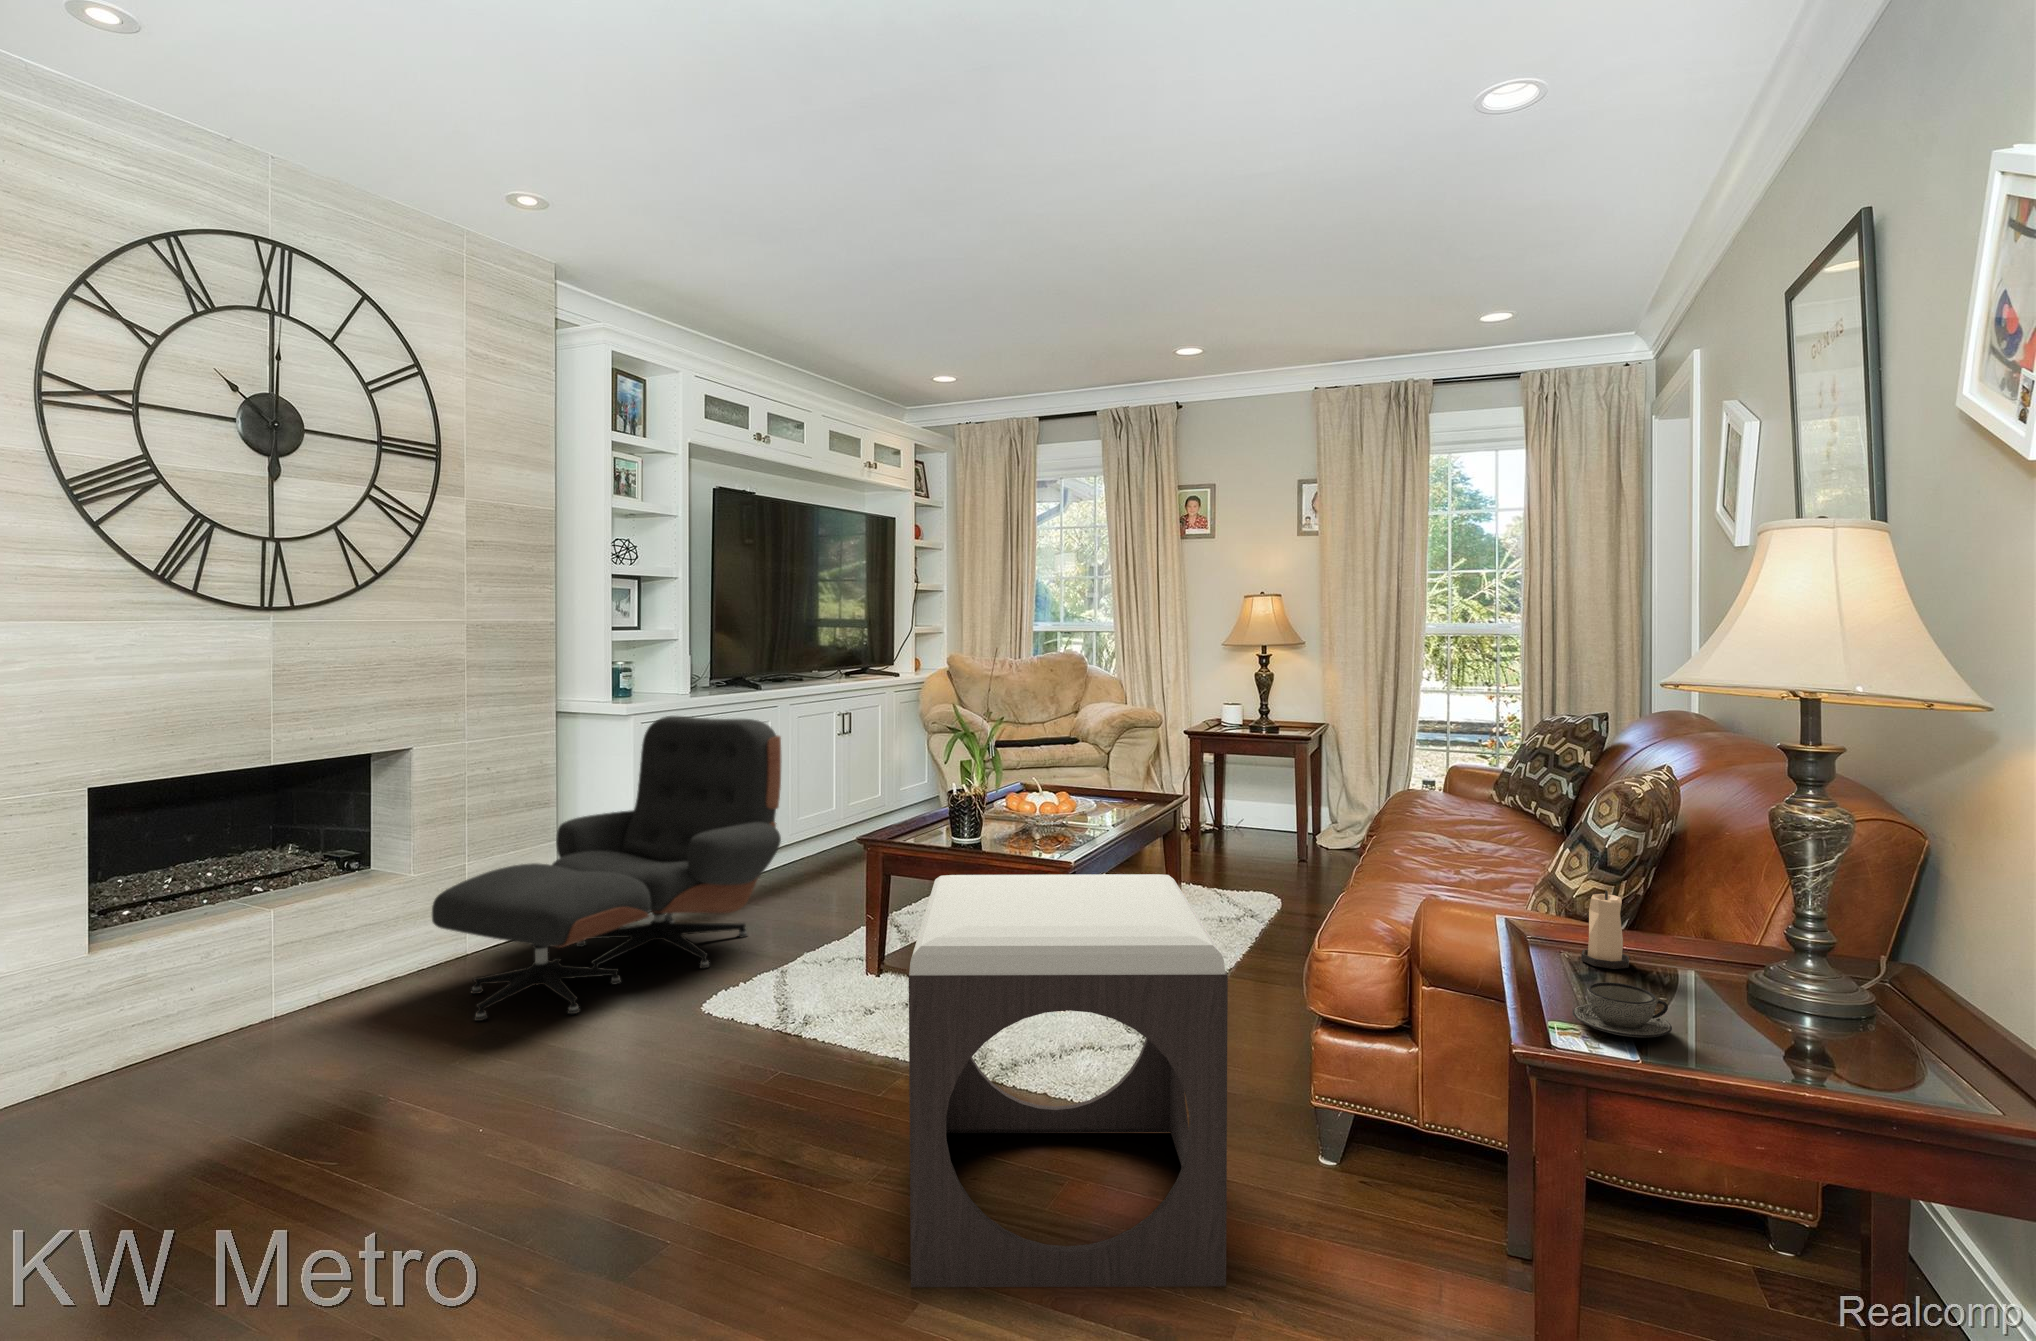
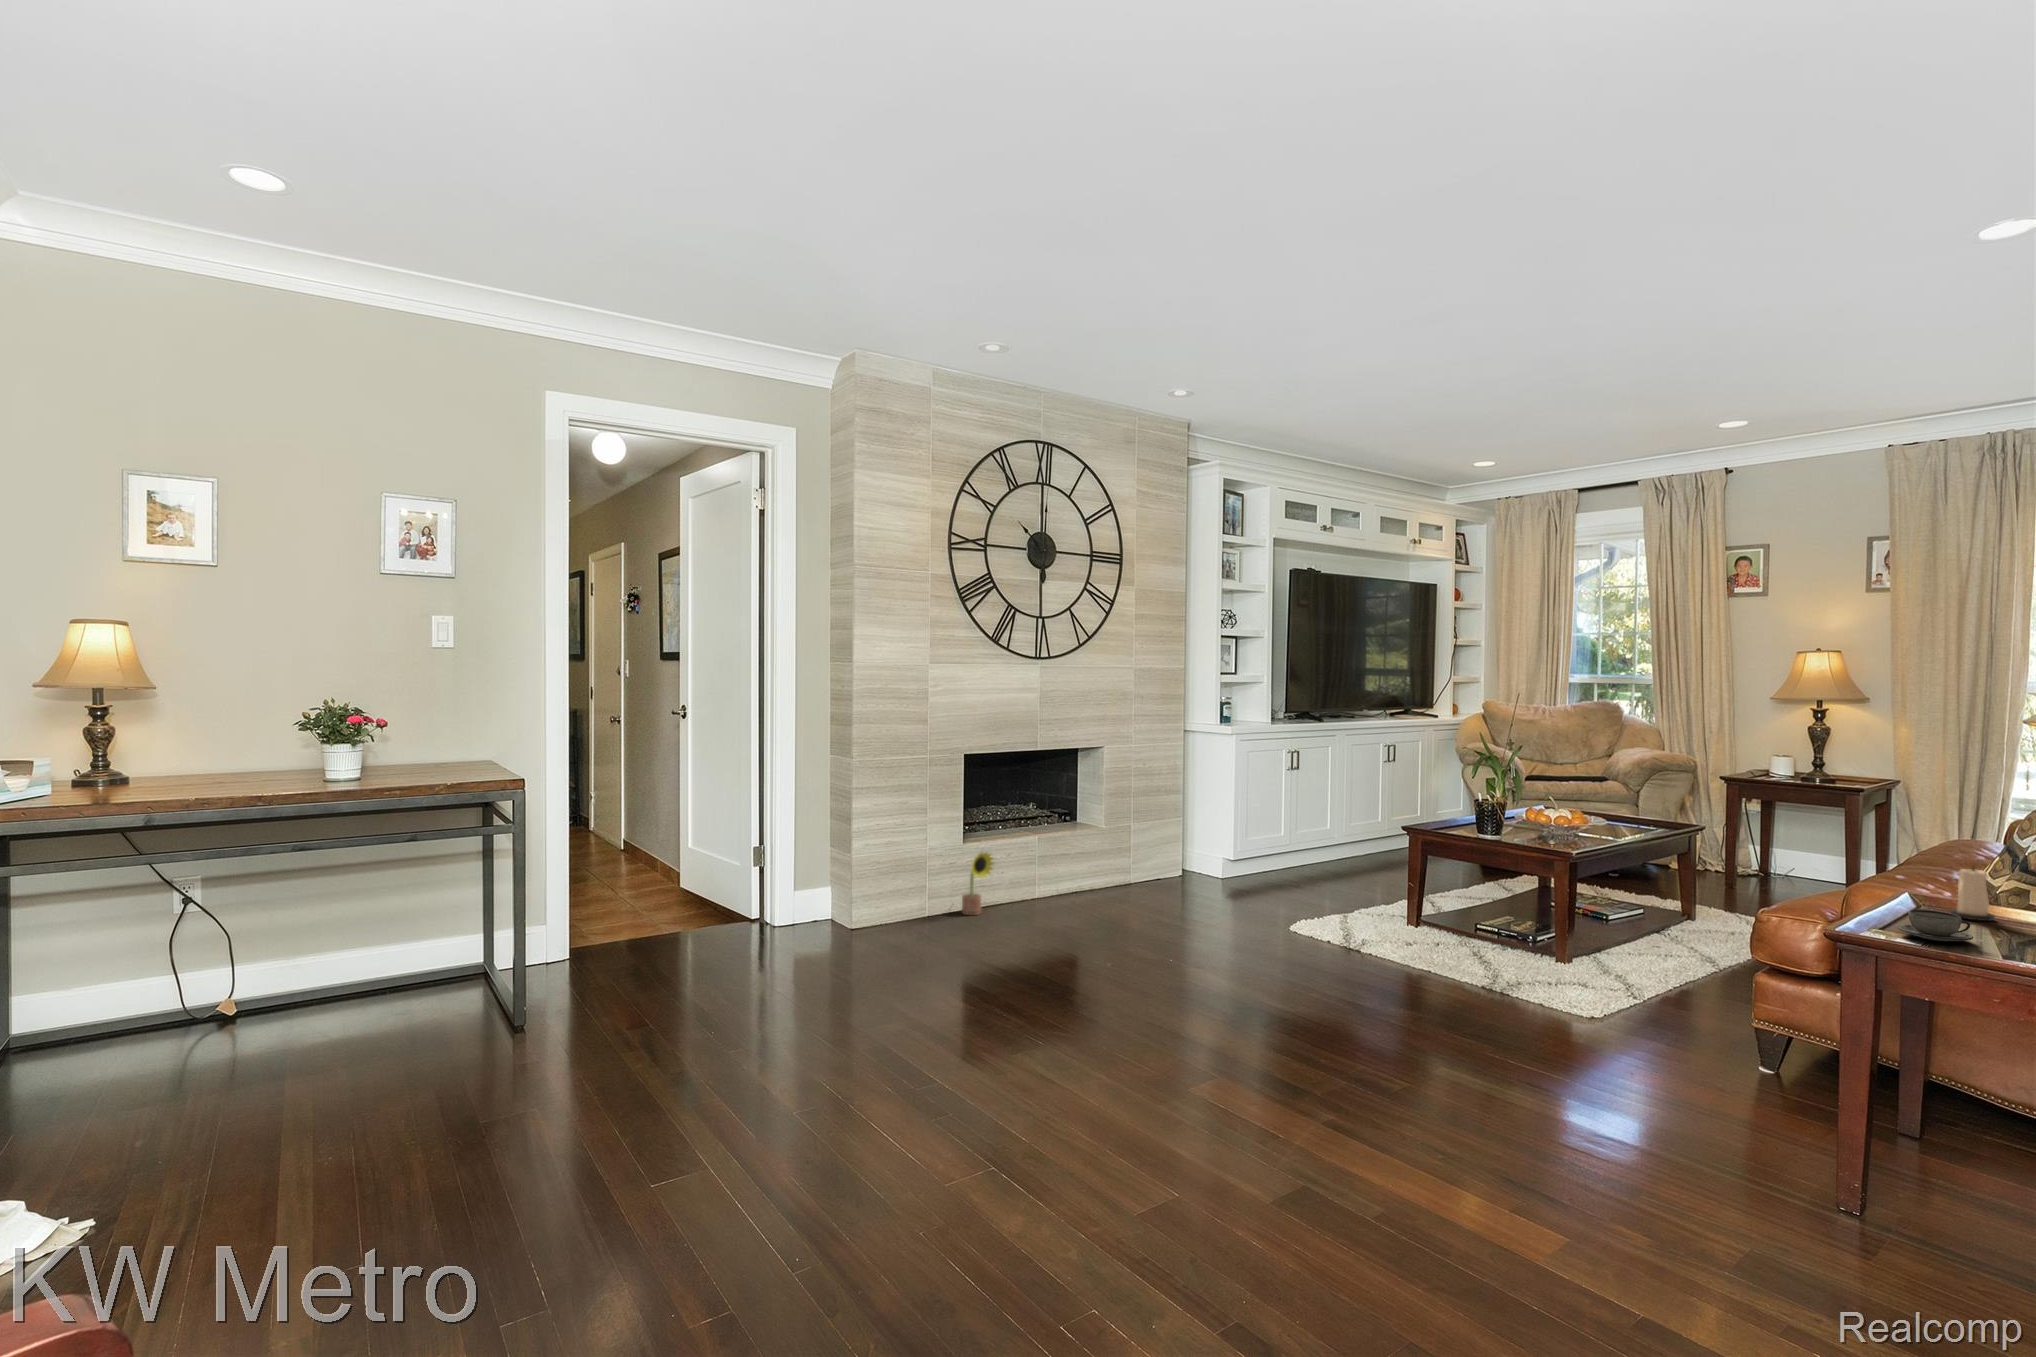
lounge chair: present [432,716,781,1021] -> none [1118,735,1341,920]
footstool: present [909,874,1228,1287] -> none [1433,836,1657,1103]
decorative plant: none [91,964,168,1088] -> present [962,852,994,915]

